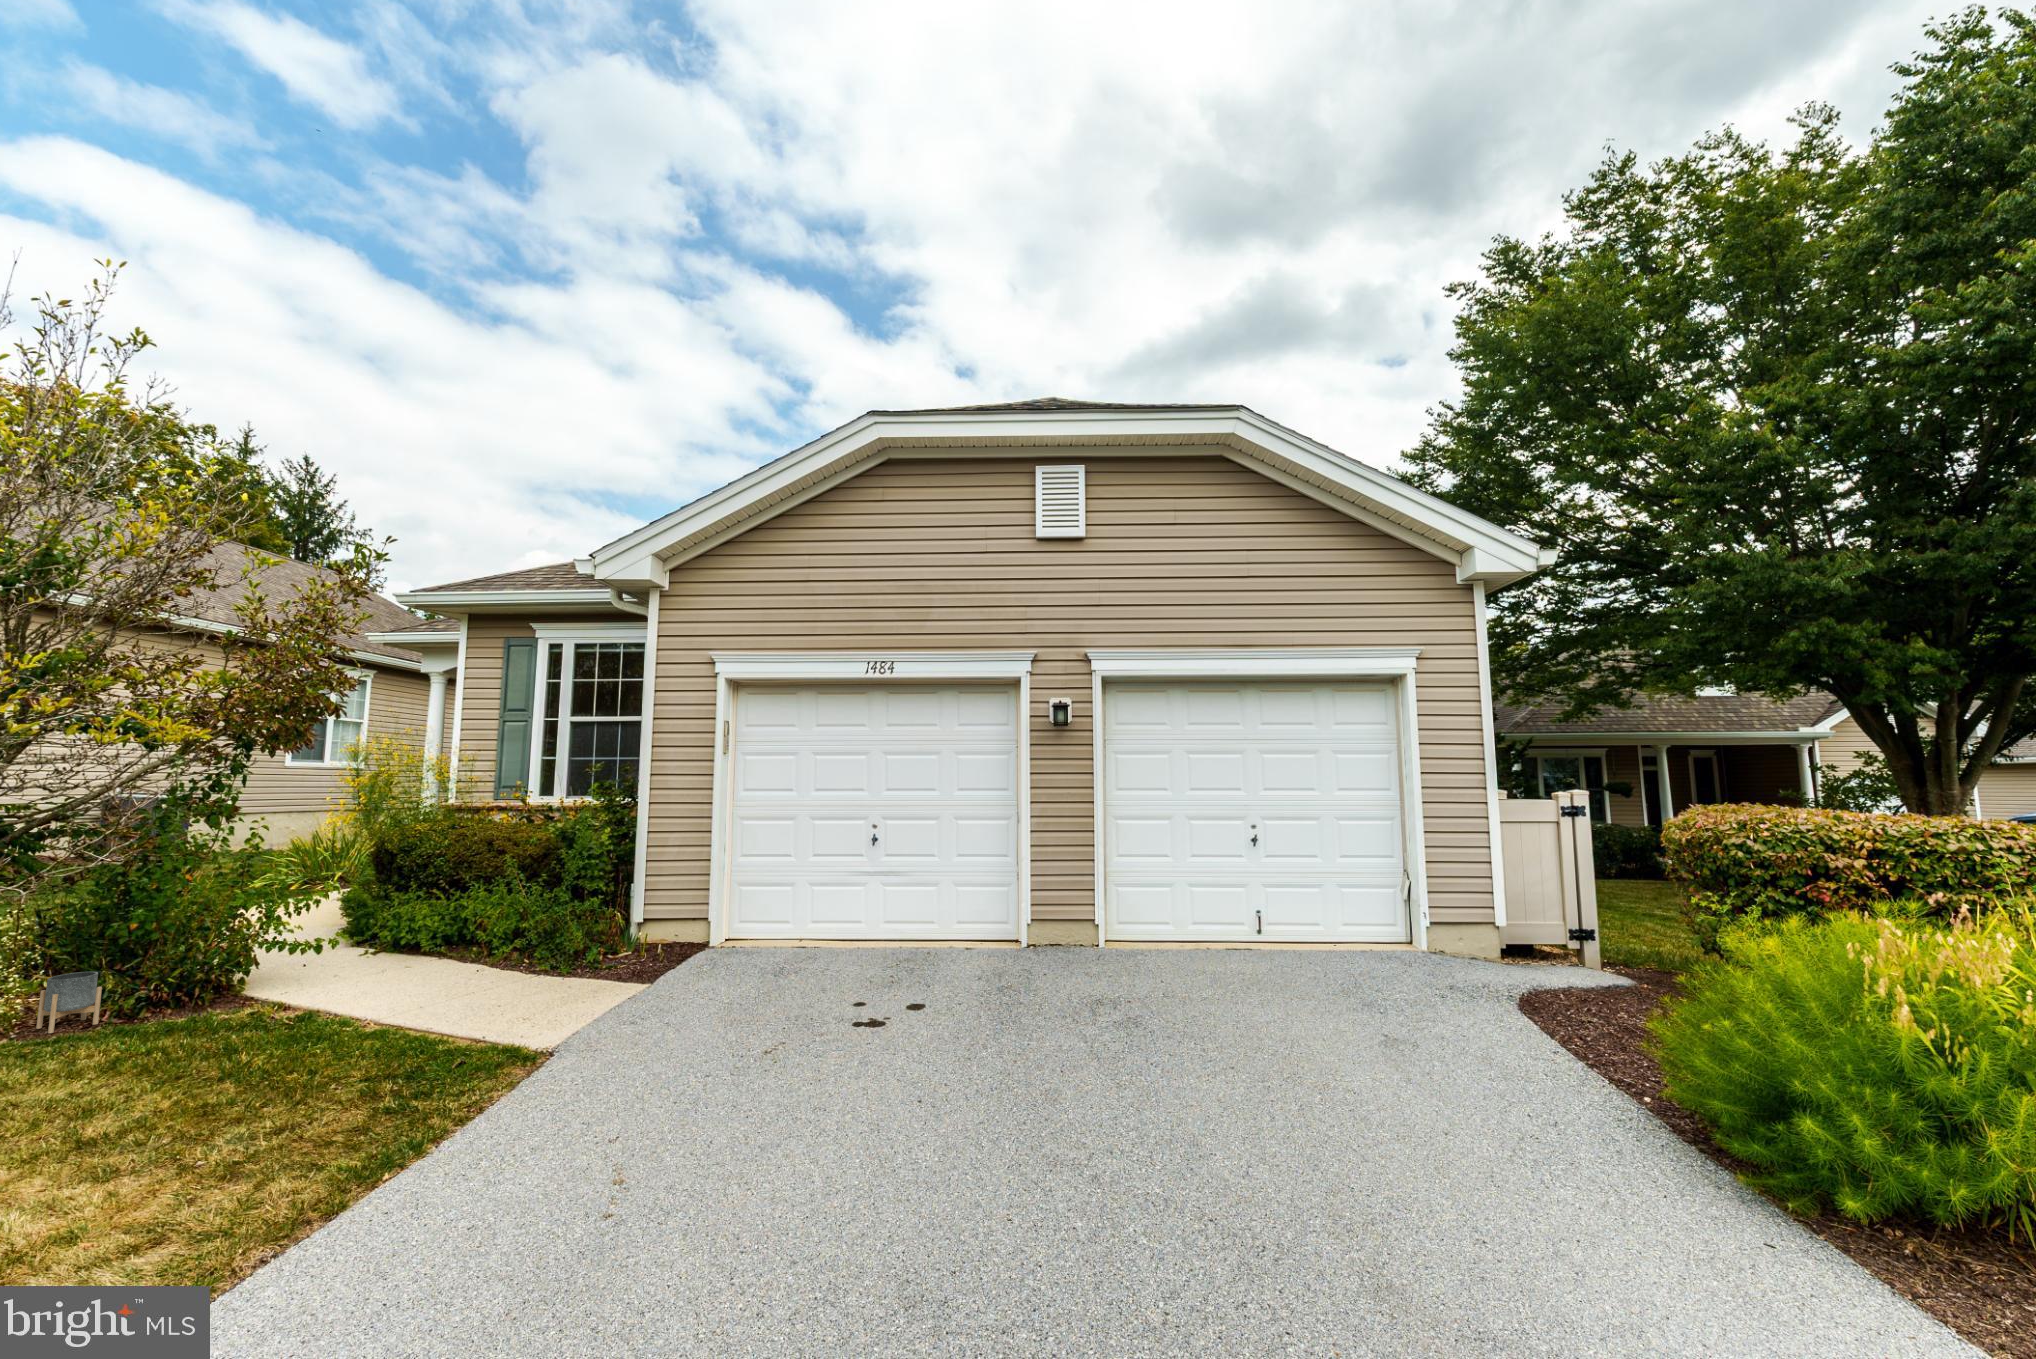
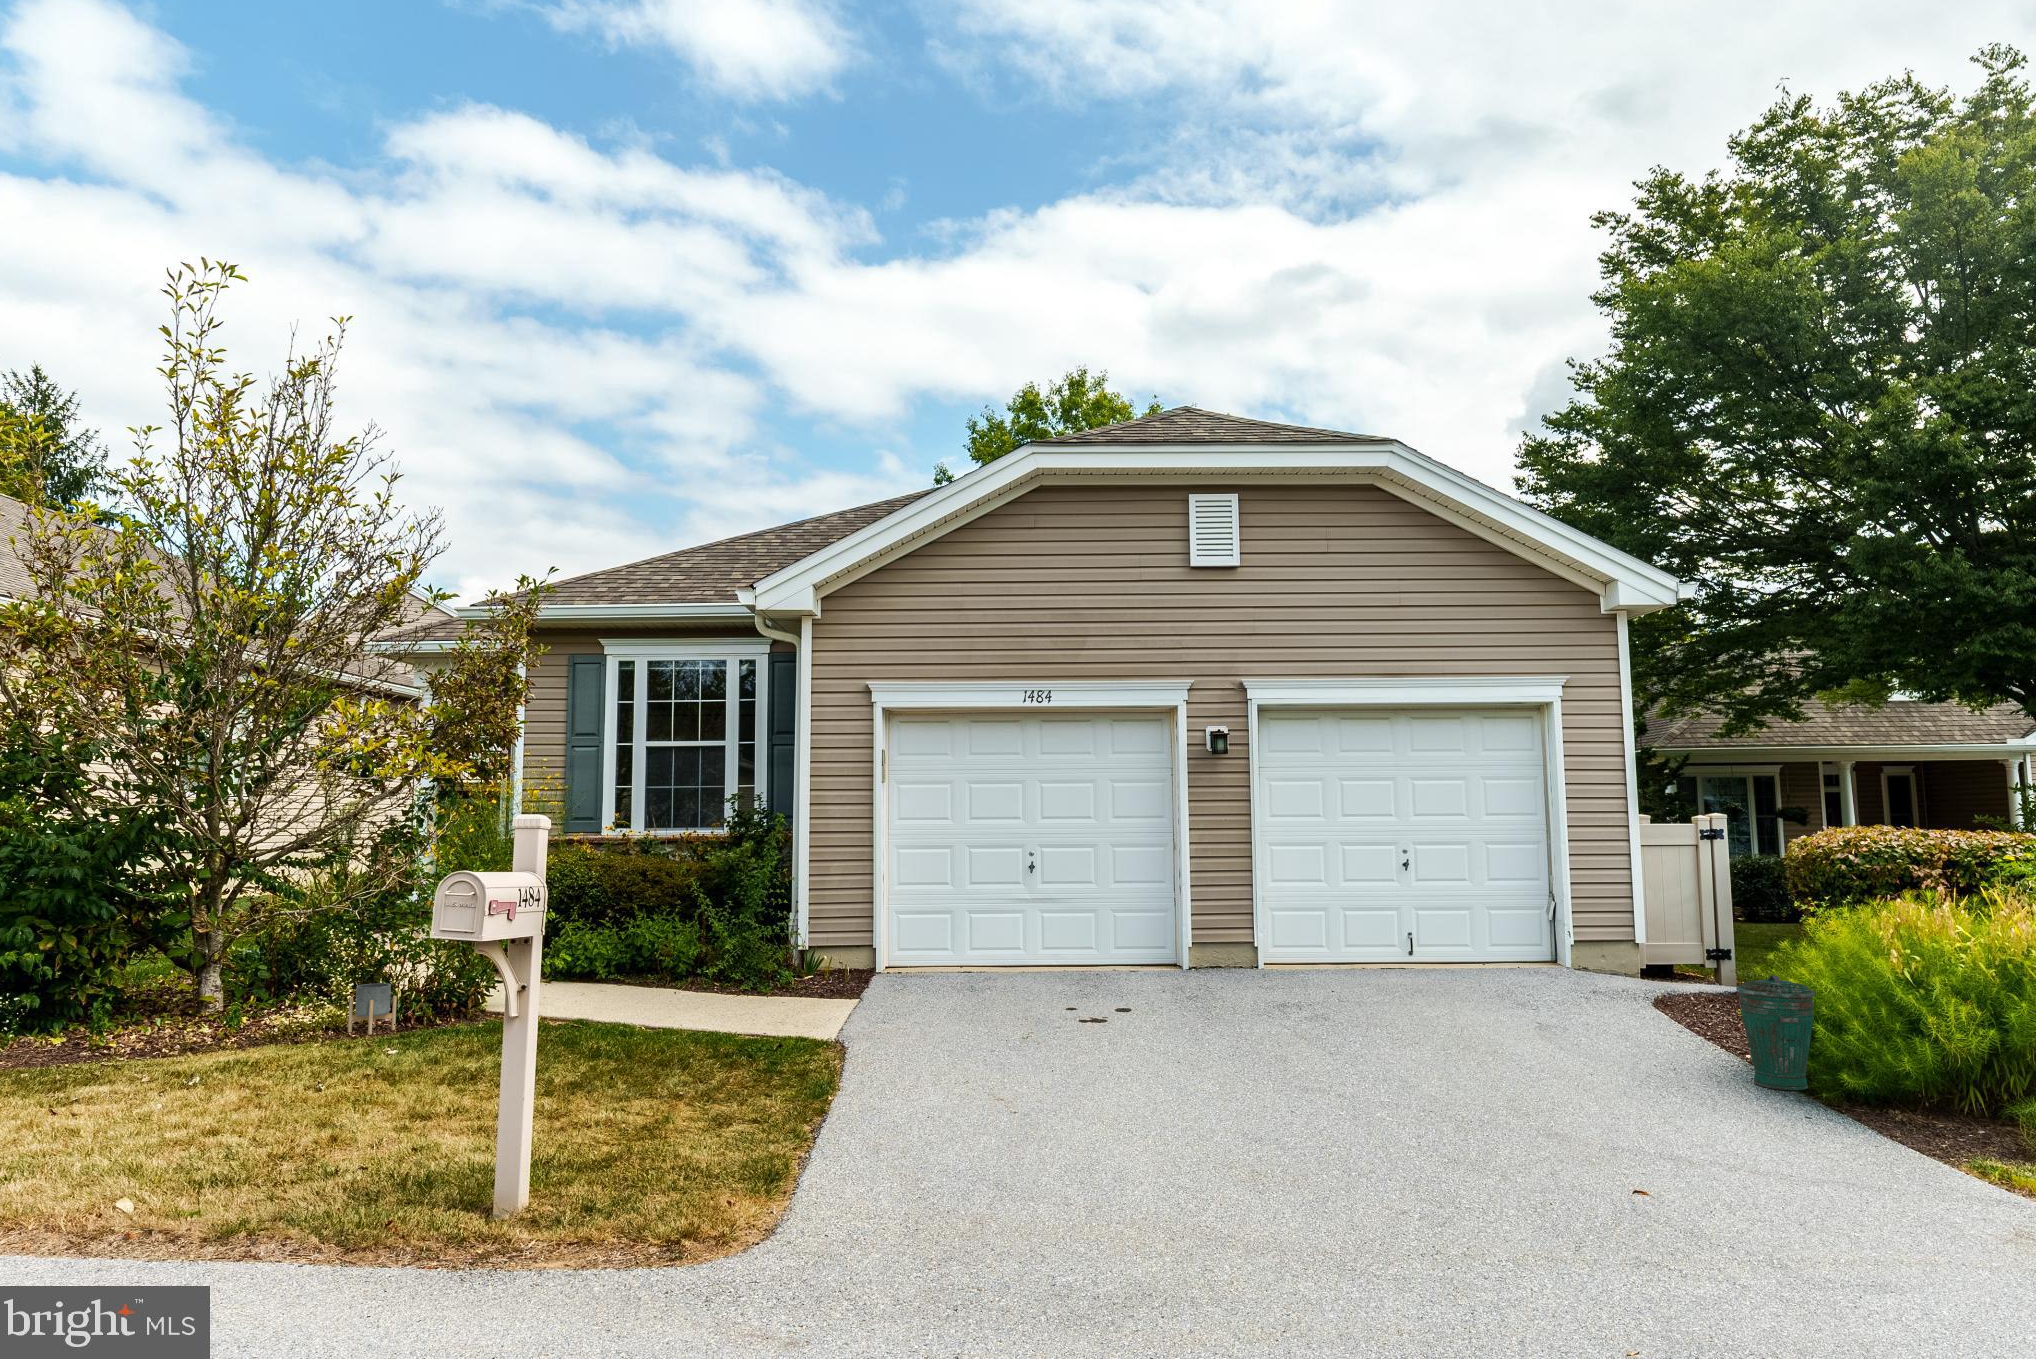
trash can: none [1655,1045,1785,1230] -> present [1736,975,1815,1090]

